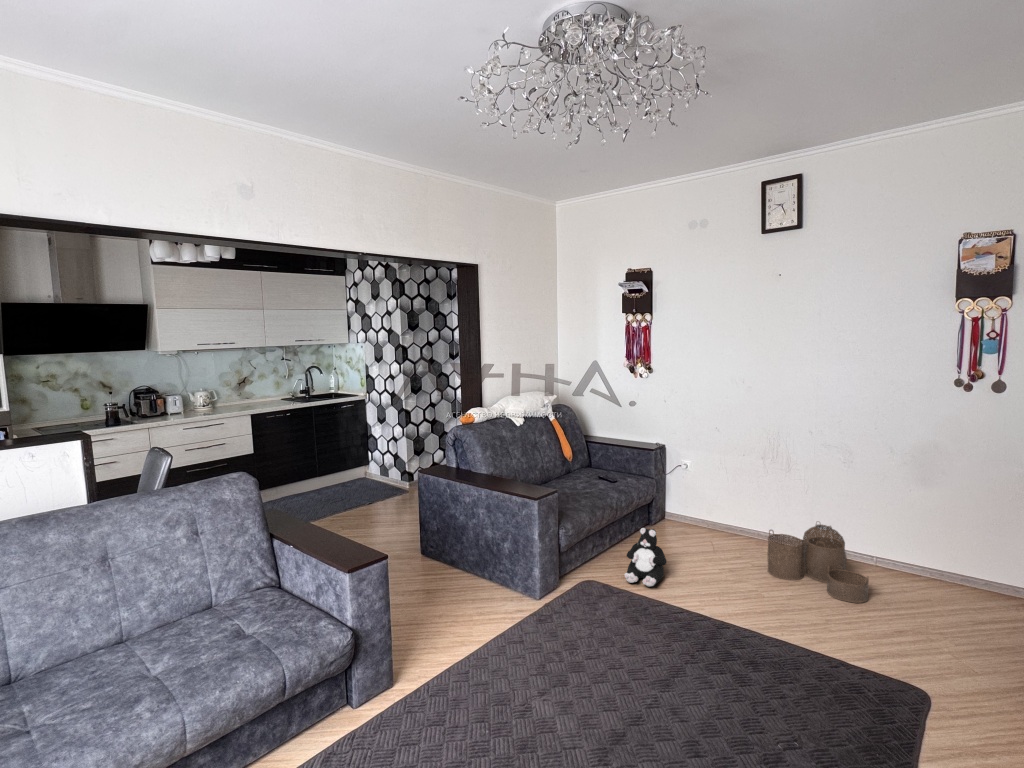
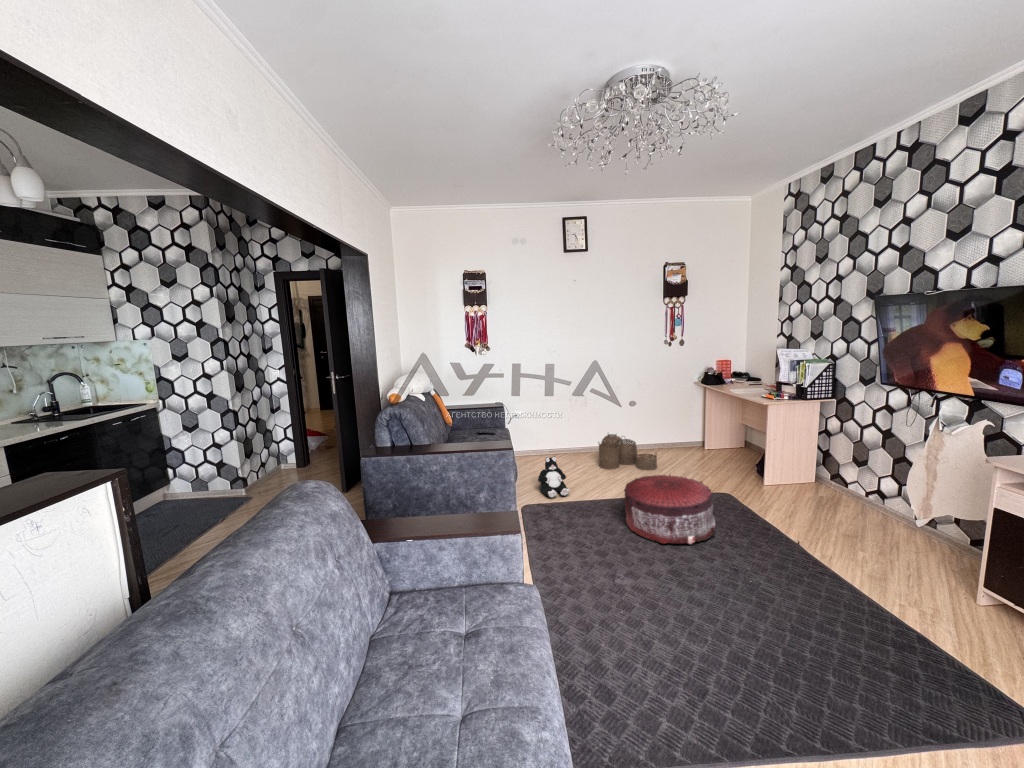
pouf: none [651,591,795,730] -> present [624,475,715,544]

